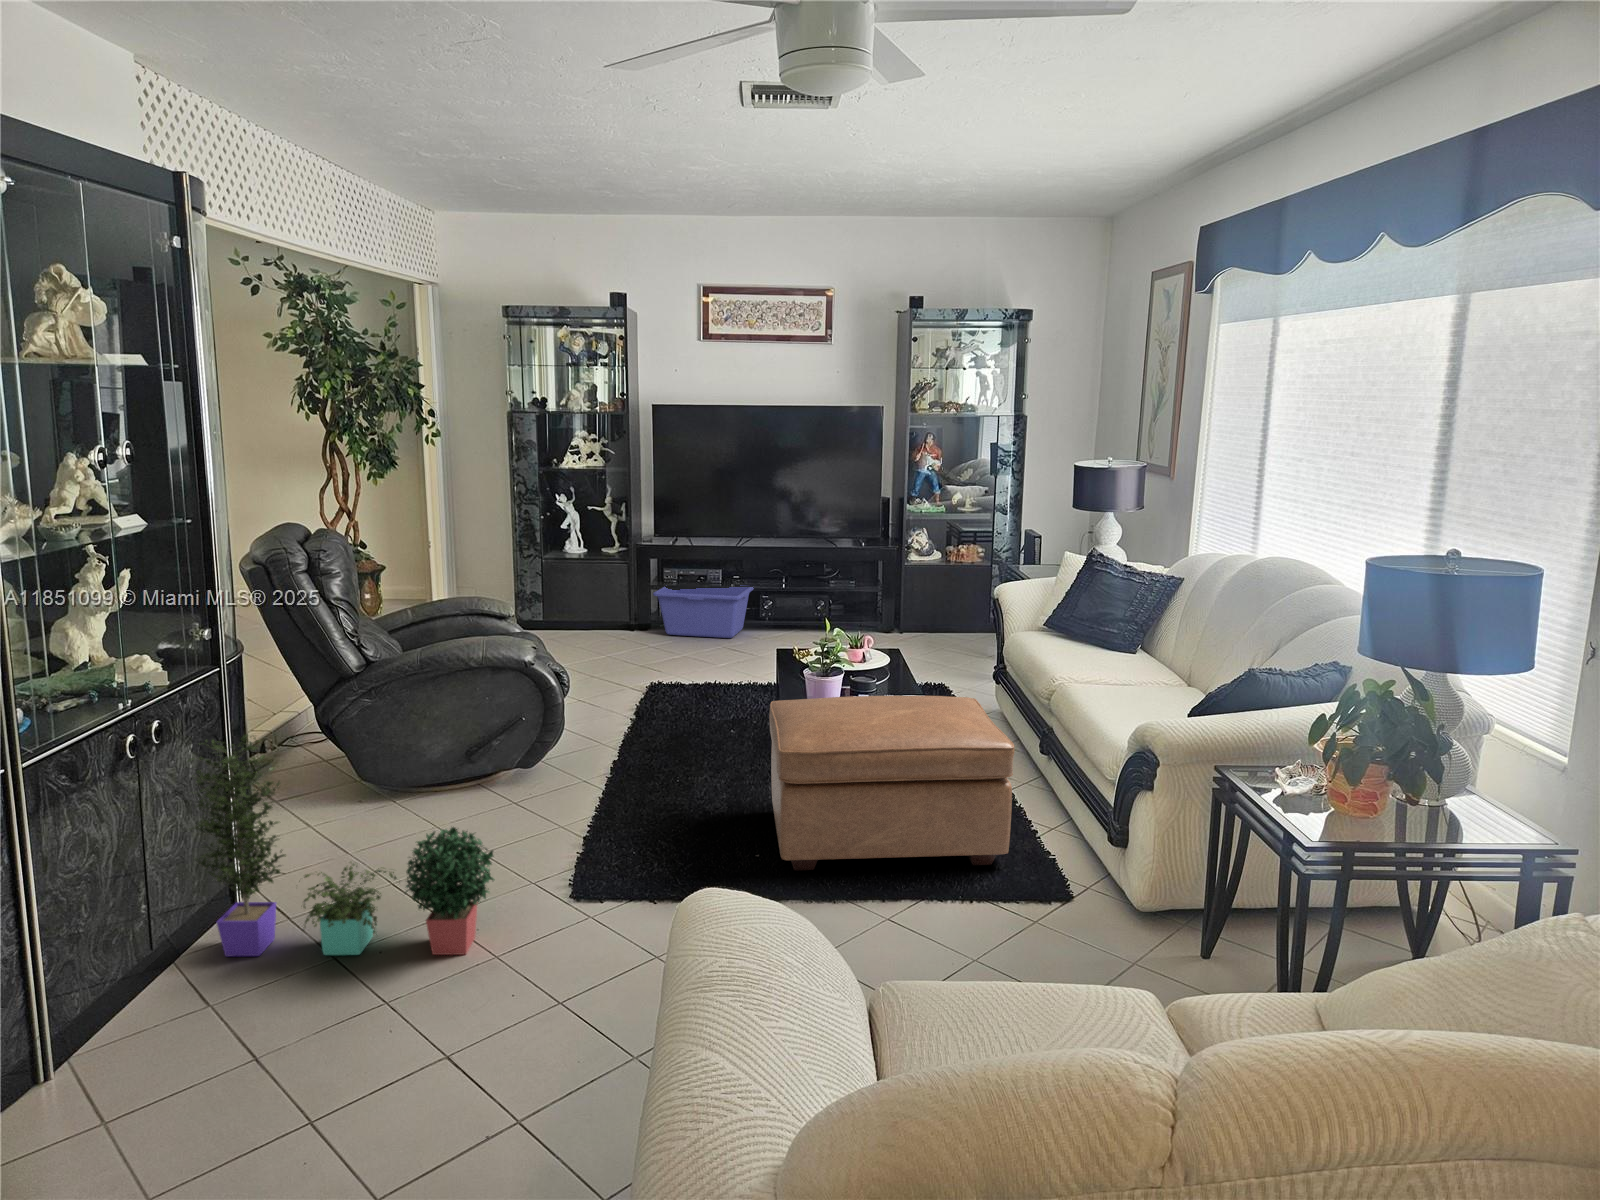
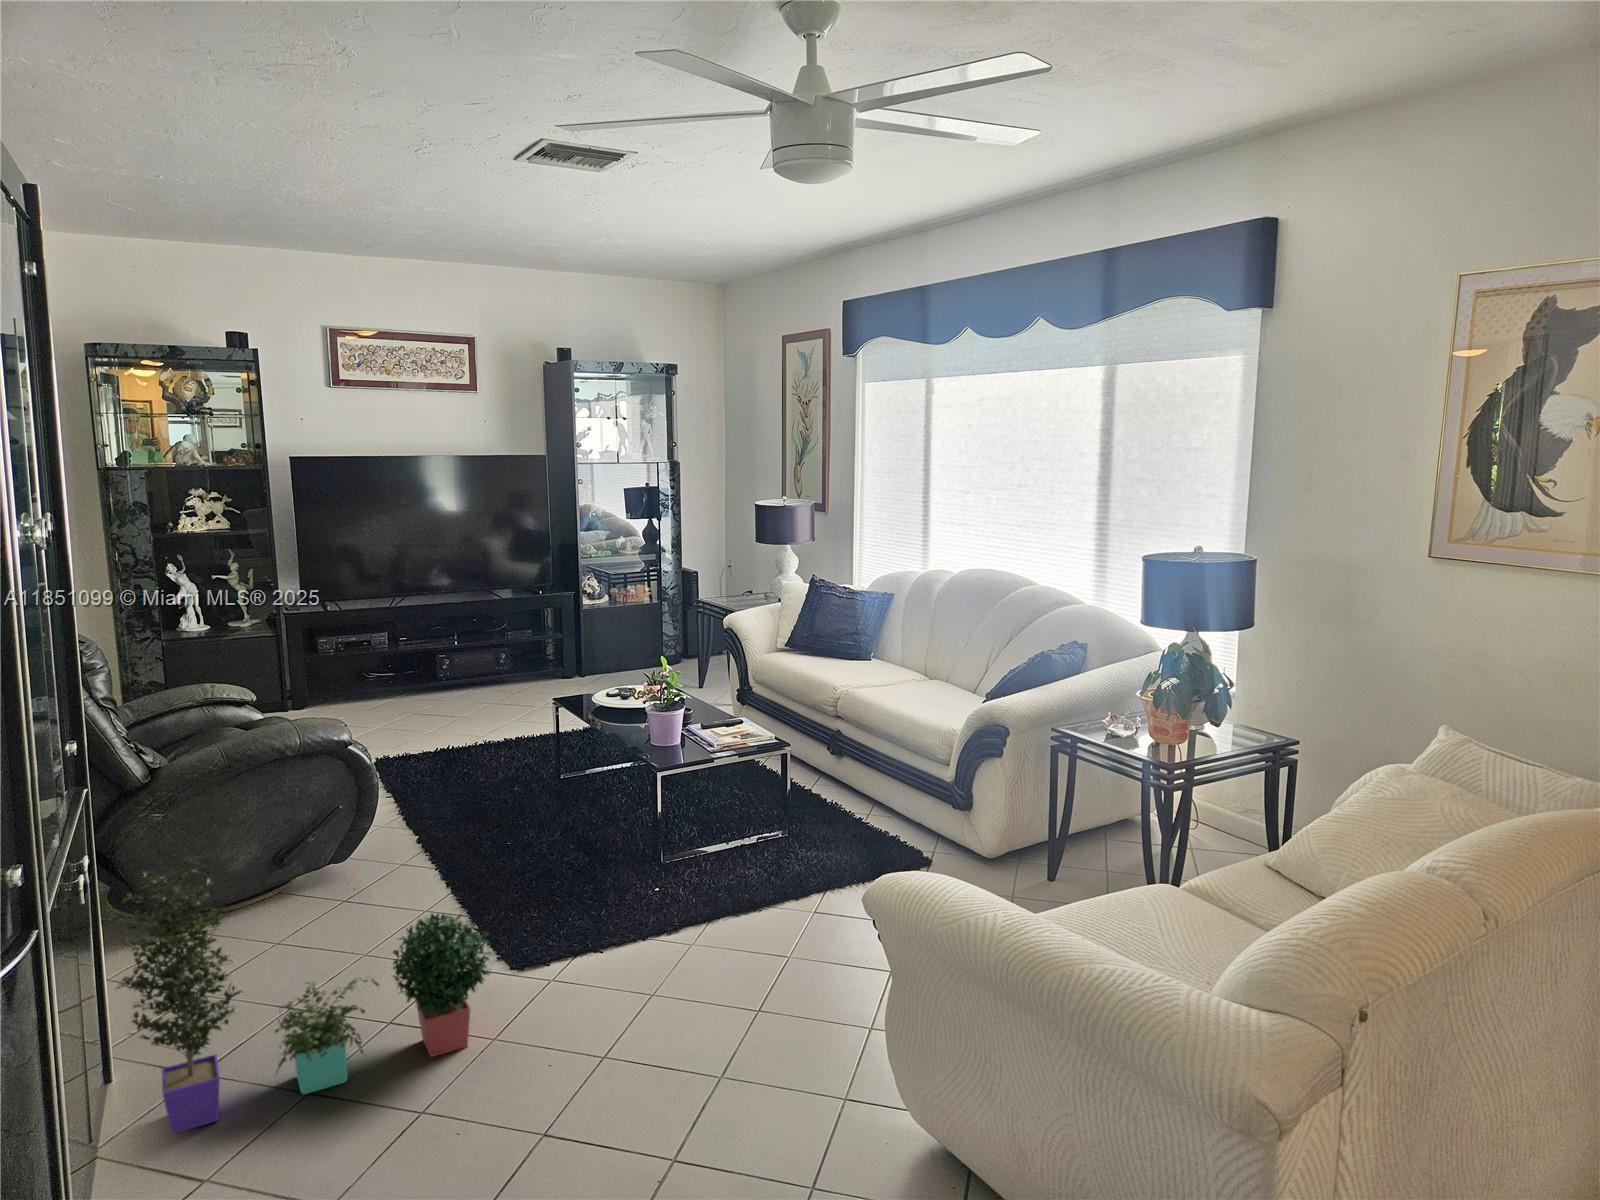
storage bin: present [653,587,754,638] -> none [312,646,420,708]
ottoman: present [769,696,1014,870] -> none [624,712,871,893]

